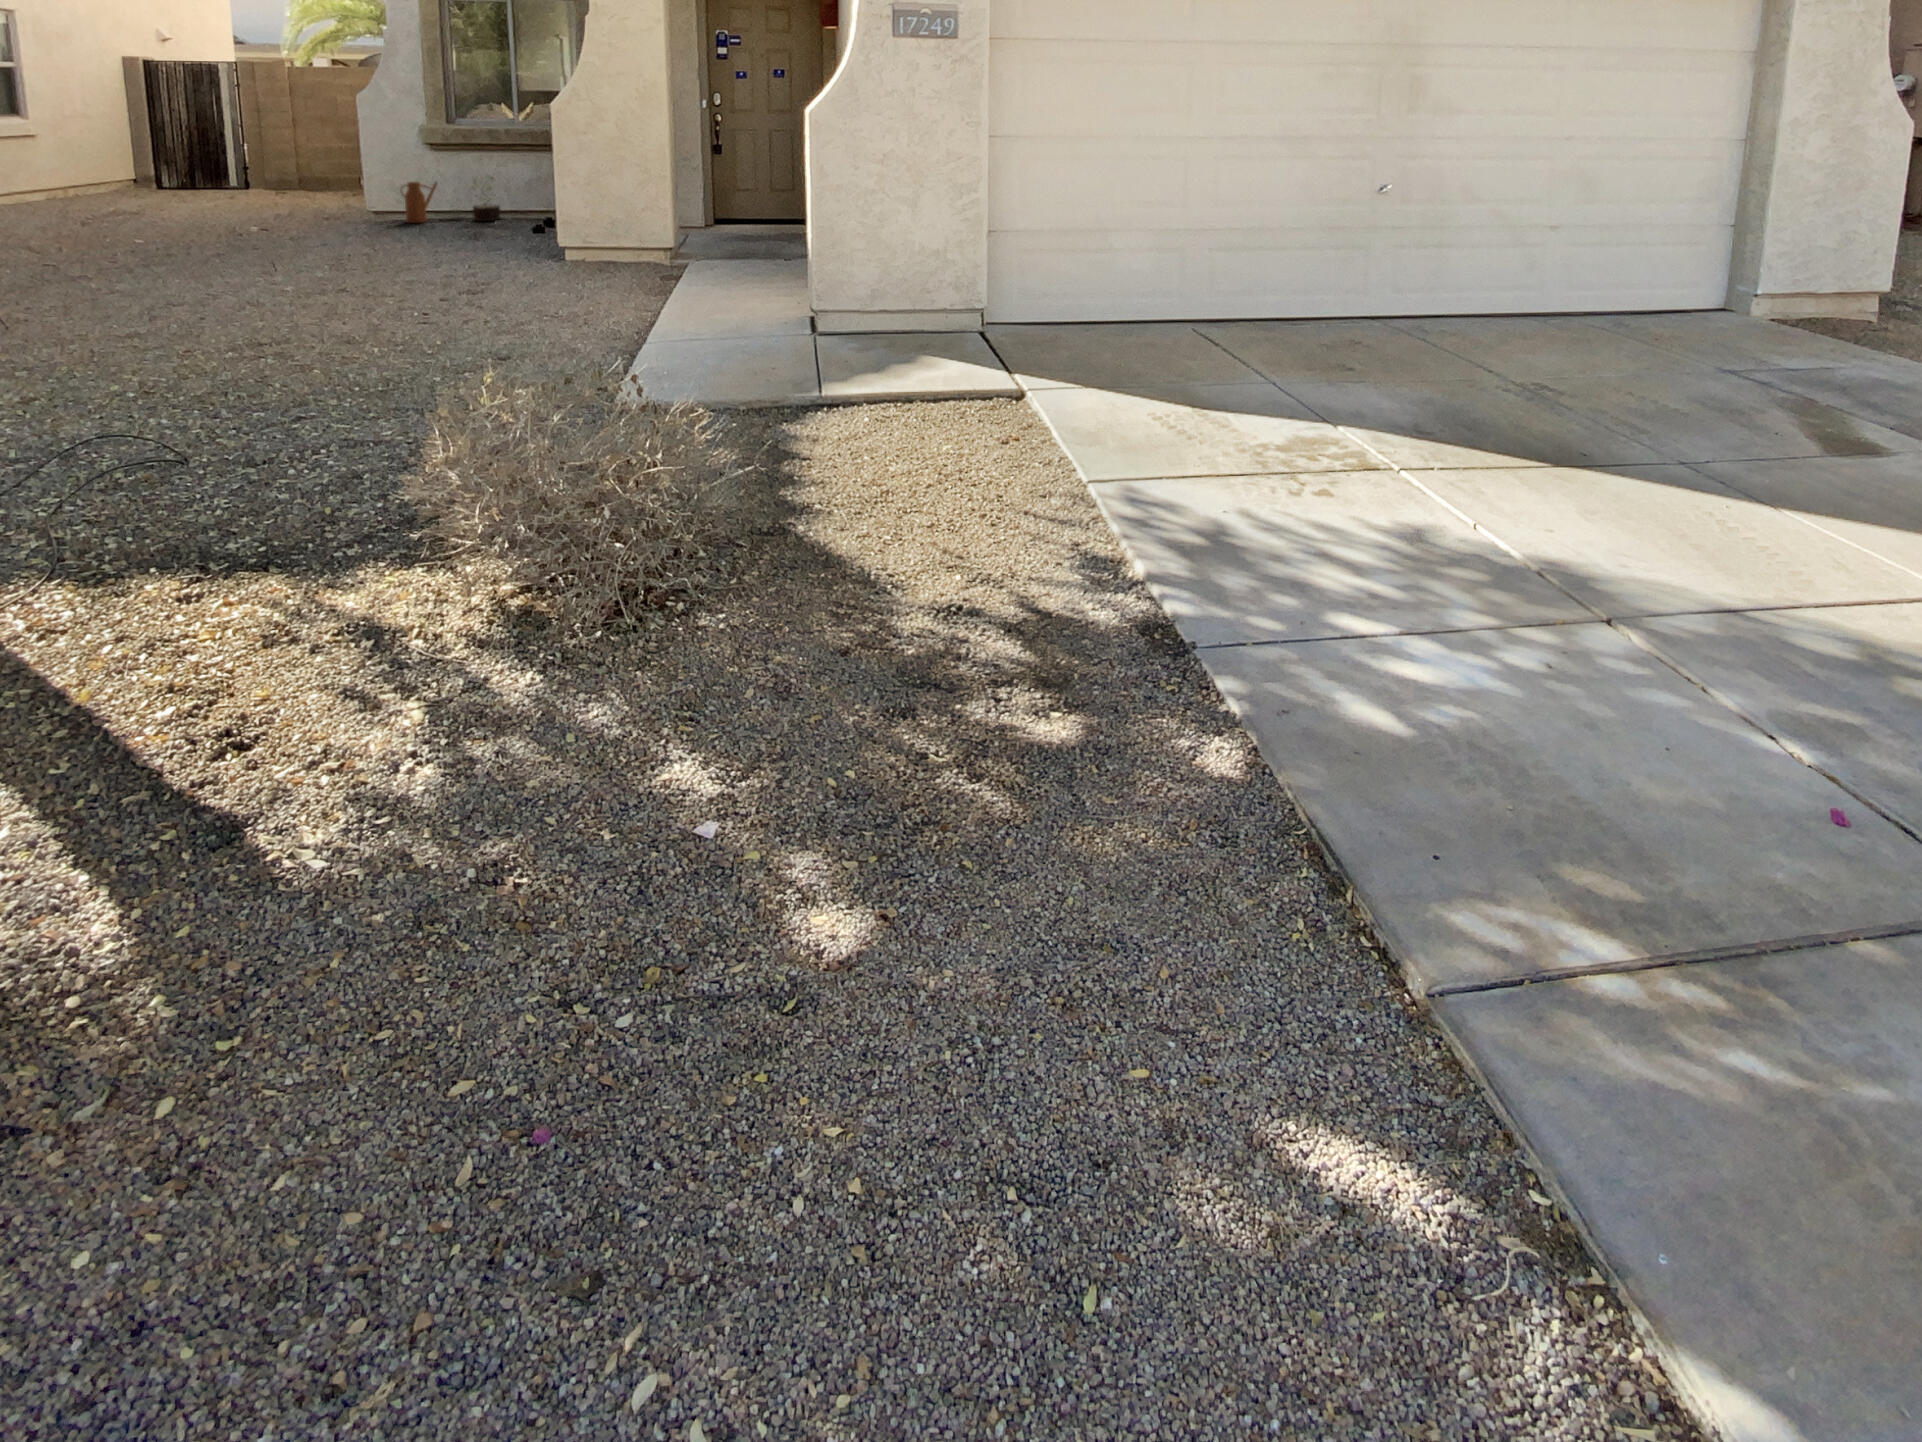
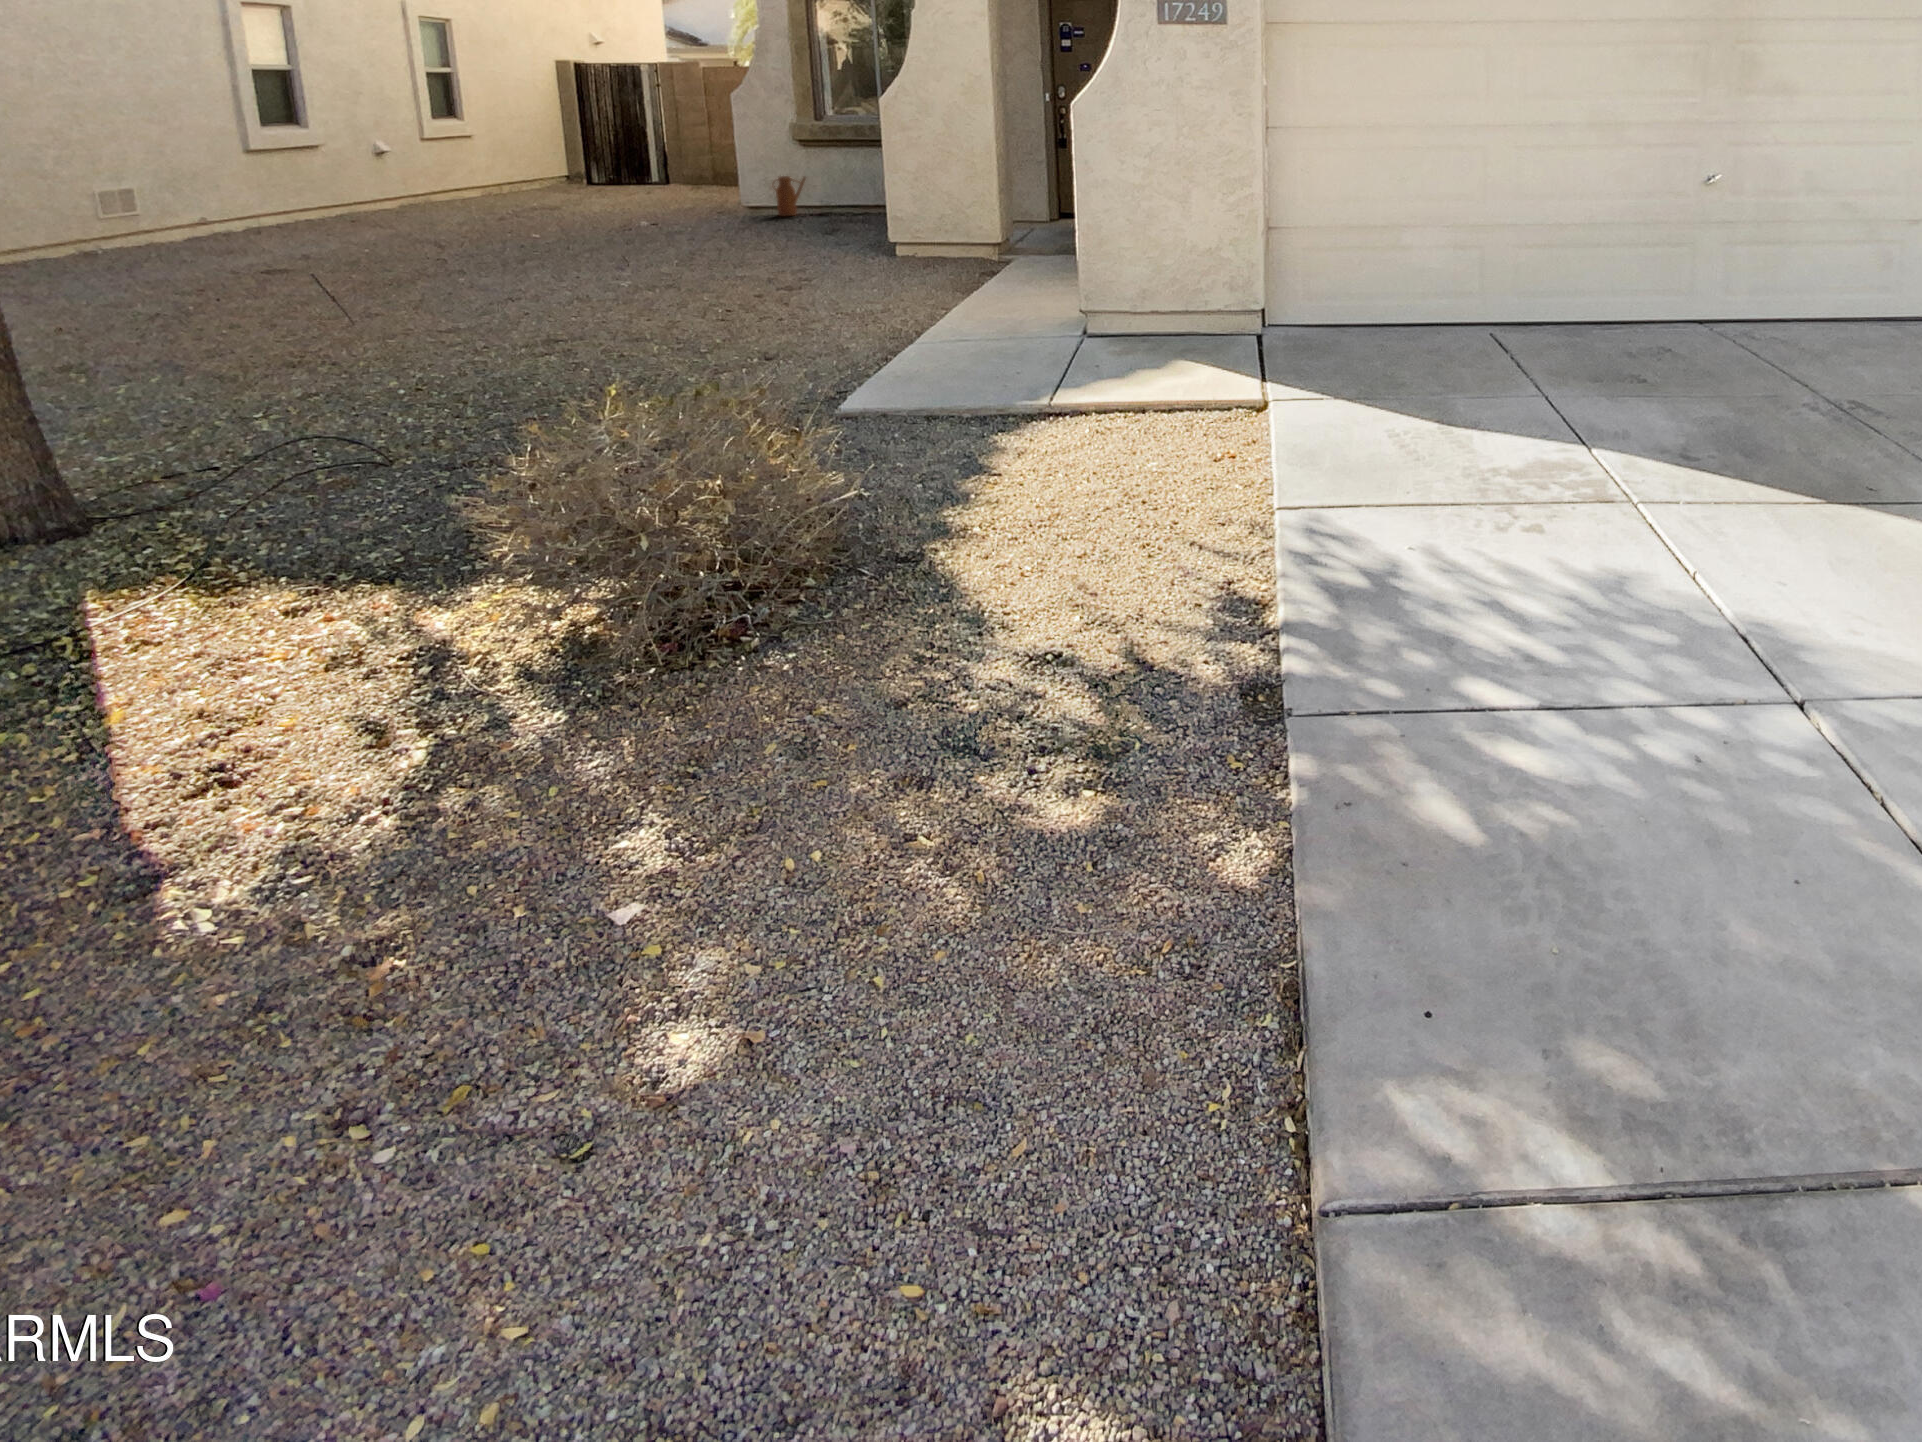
decorative plant: present [473,177,500,221] -> none [839,169,868,214]

